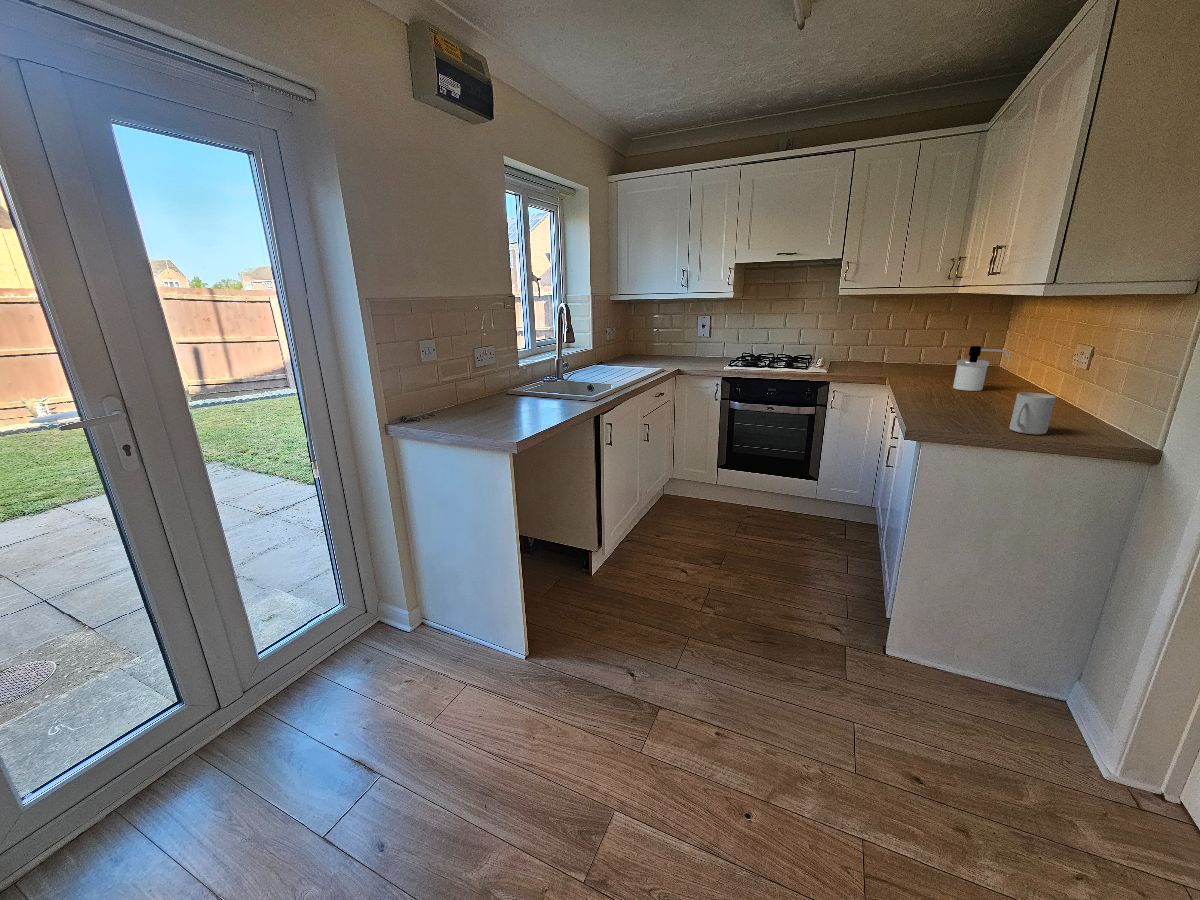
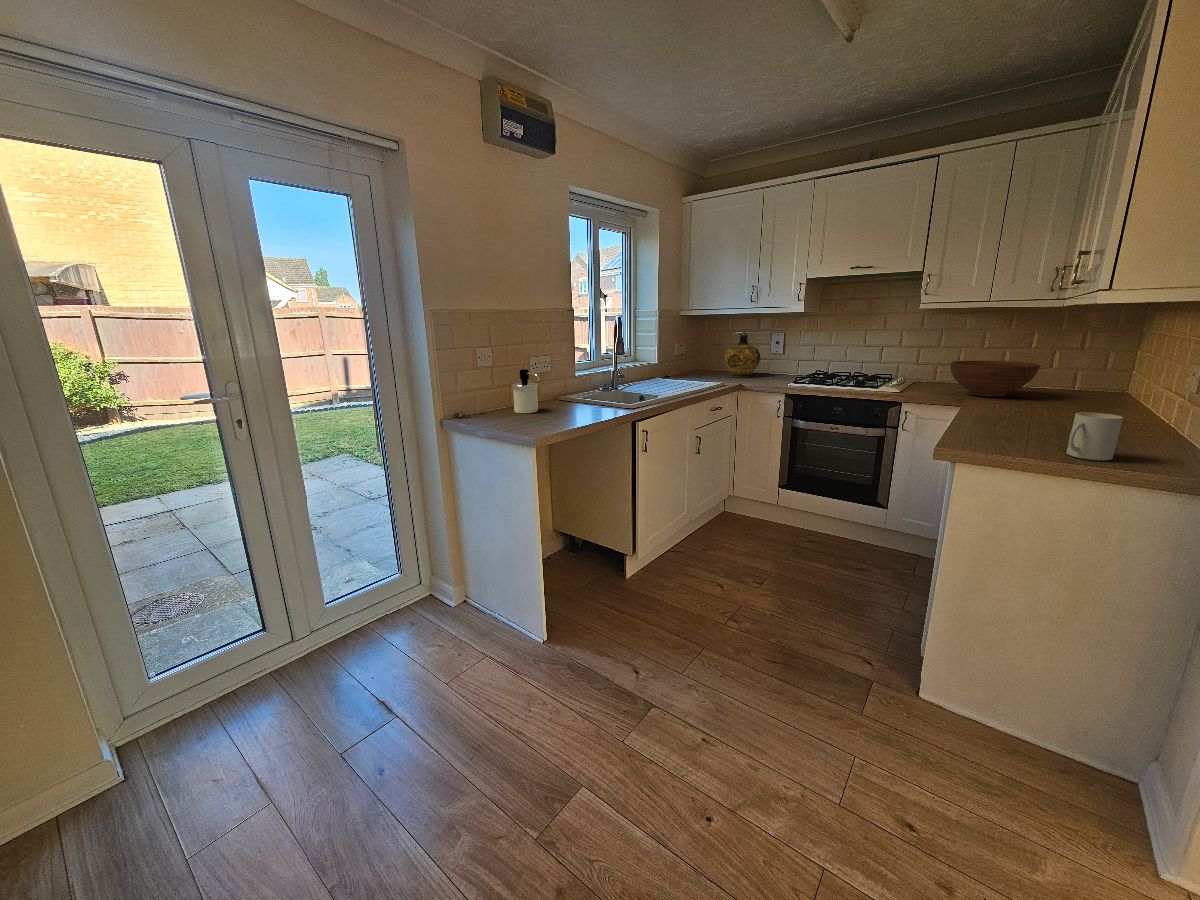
ceramic jug: none [658,318,692,362] -> present [725,333,760,377]
fruit bowl: none [870,343,944,376] -> present [950,361,1040,397]
soap dispenser: present [953,346,1010,391] -> present [512,369,540,413]

